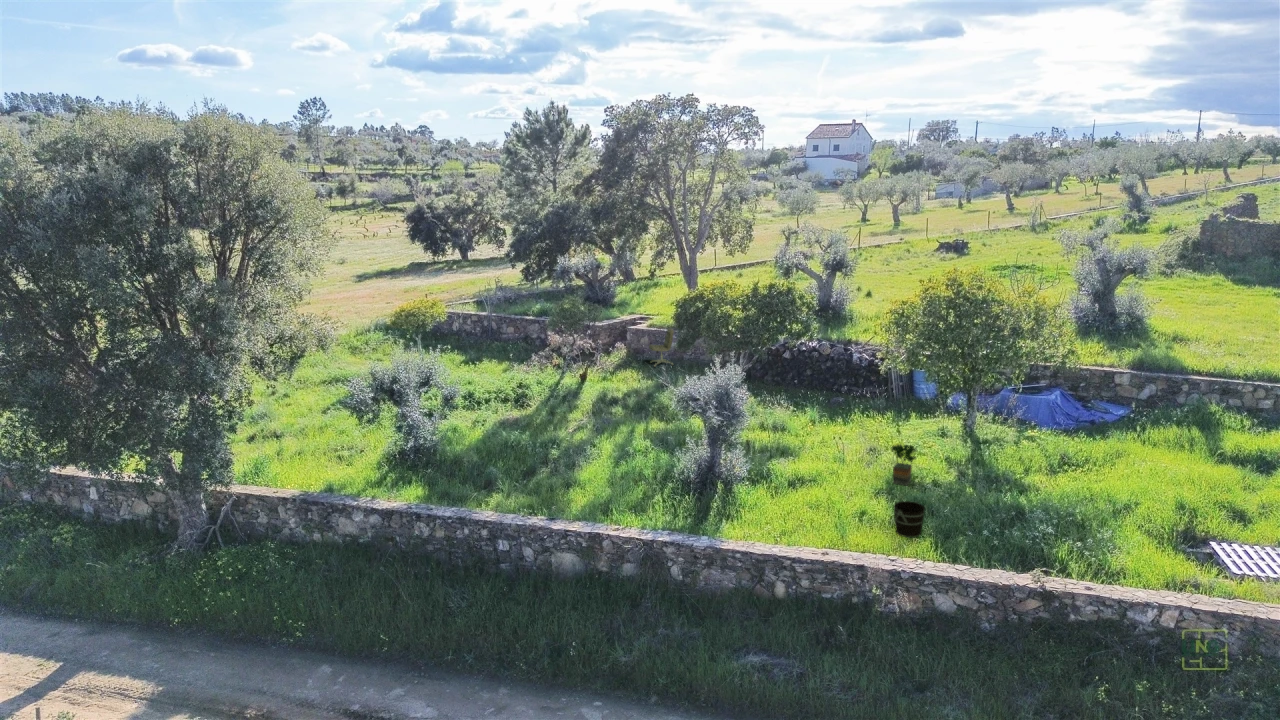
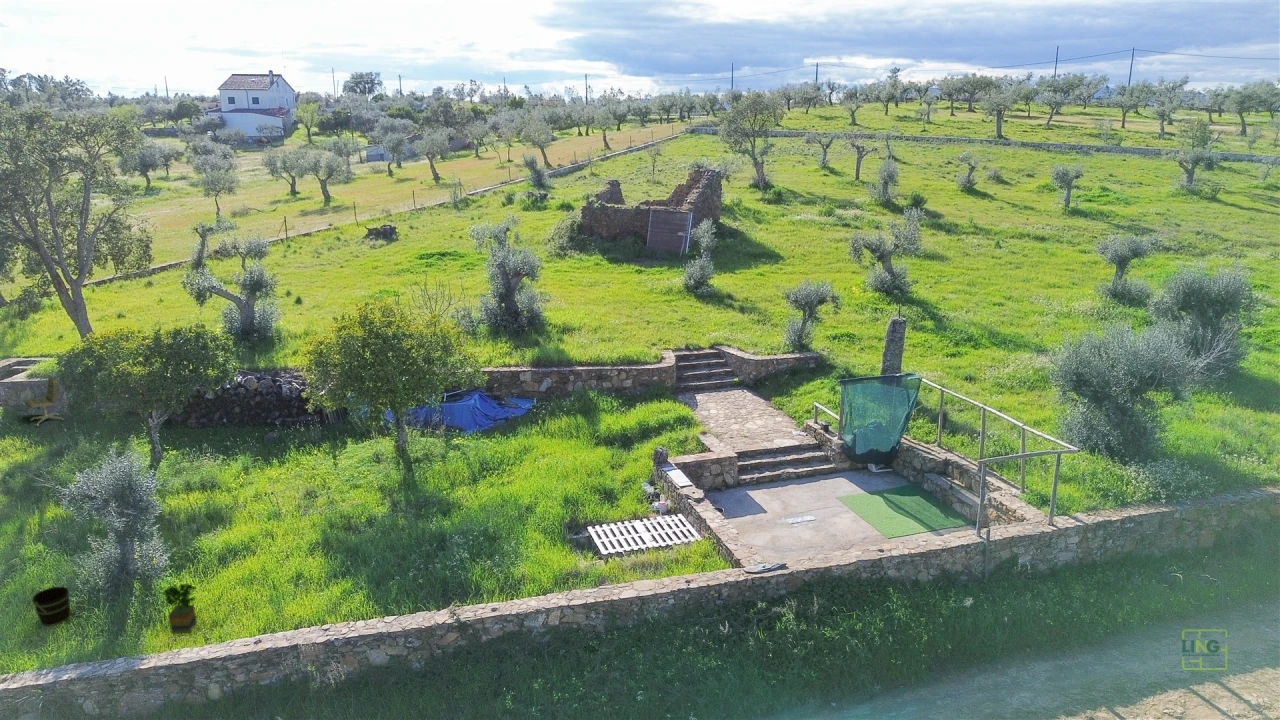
potted tree: present [891,444,917,486] -> present [163,583,197,633]
bucket: present [894,501,925,538] -> present [32,586,71,626]

